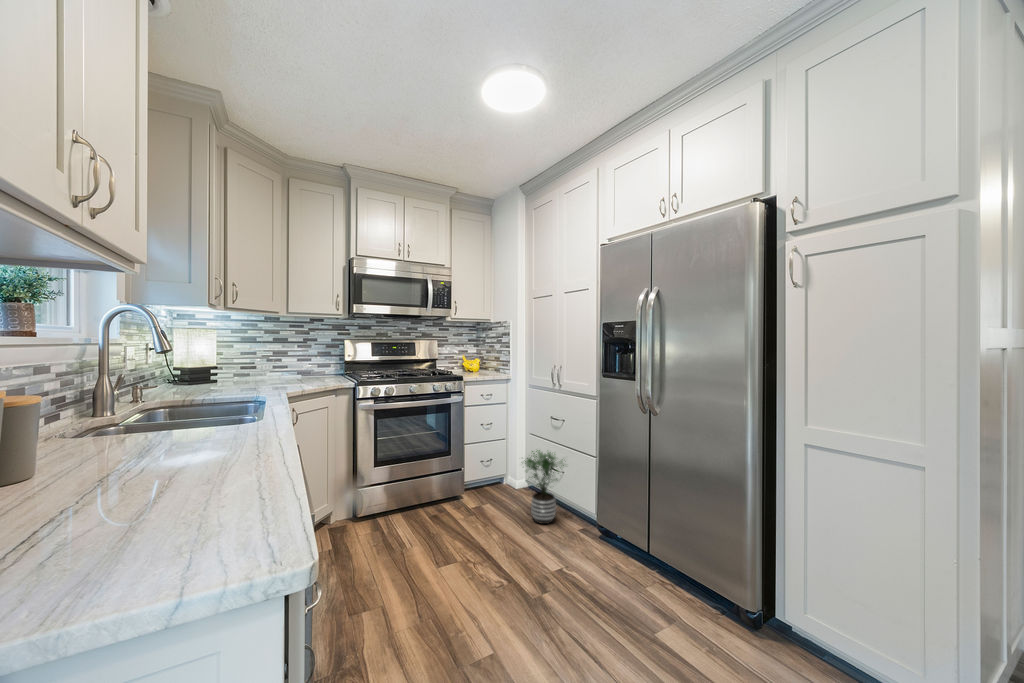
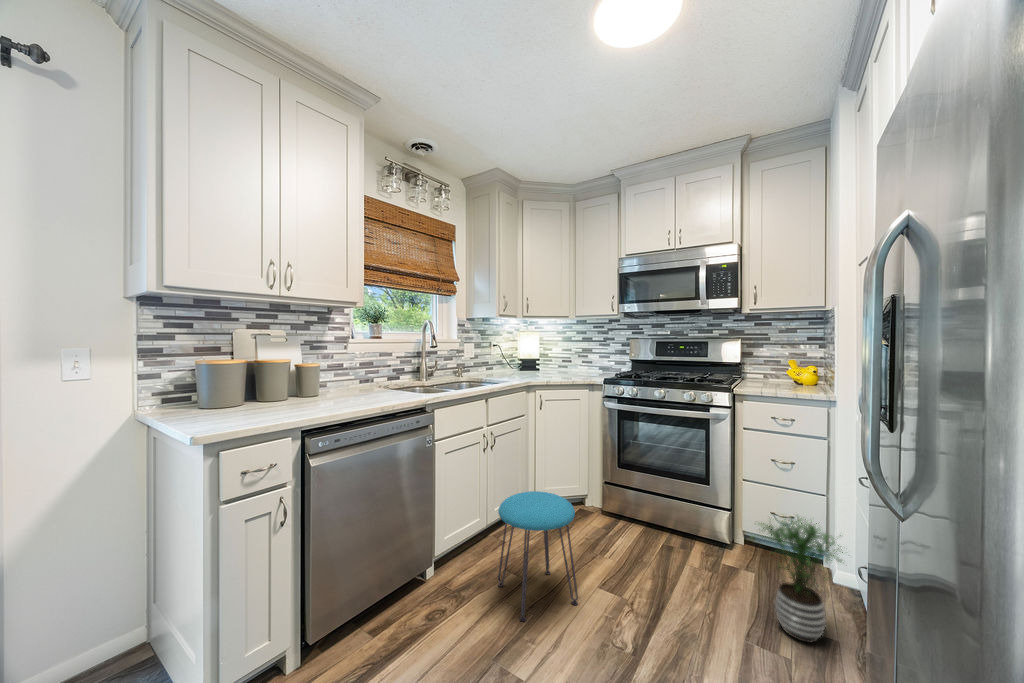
stool: none [363,497,447,629] -> present [498,491,578,621]

